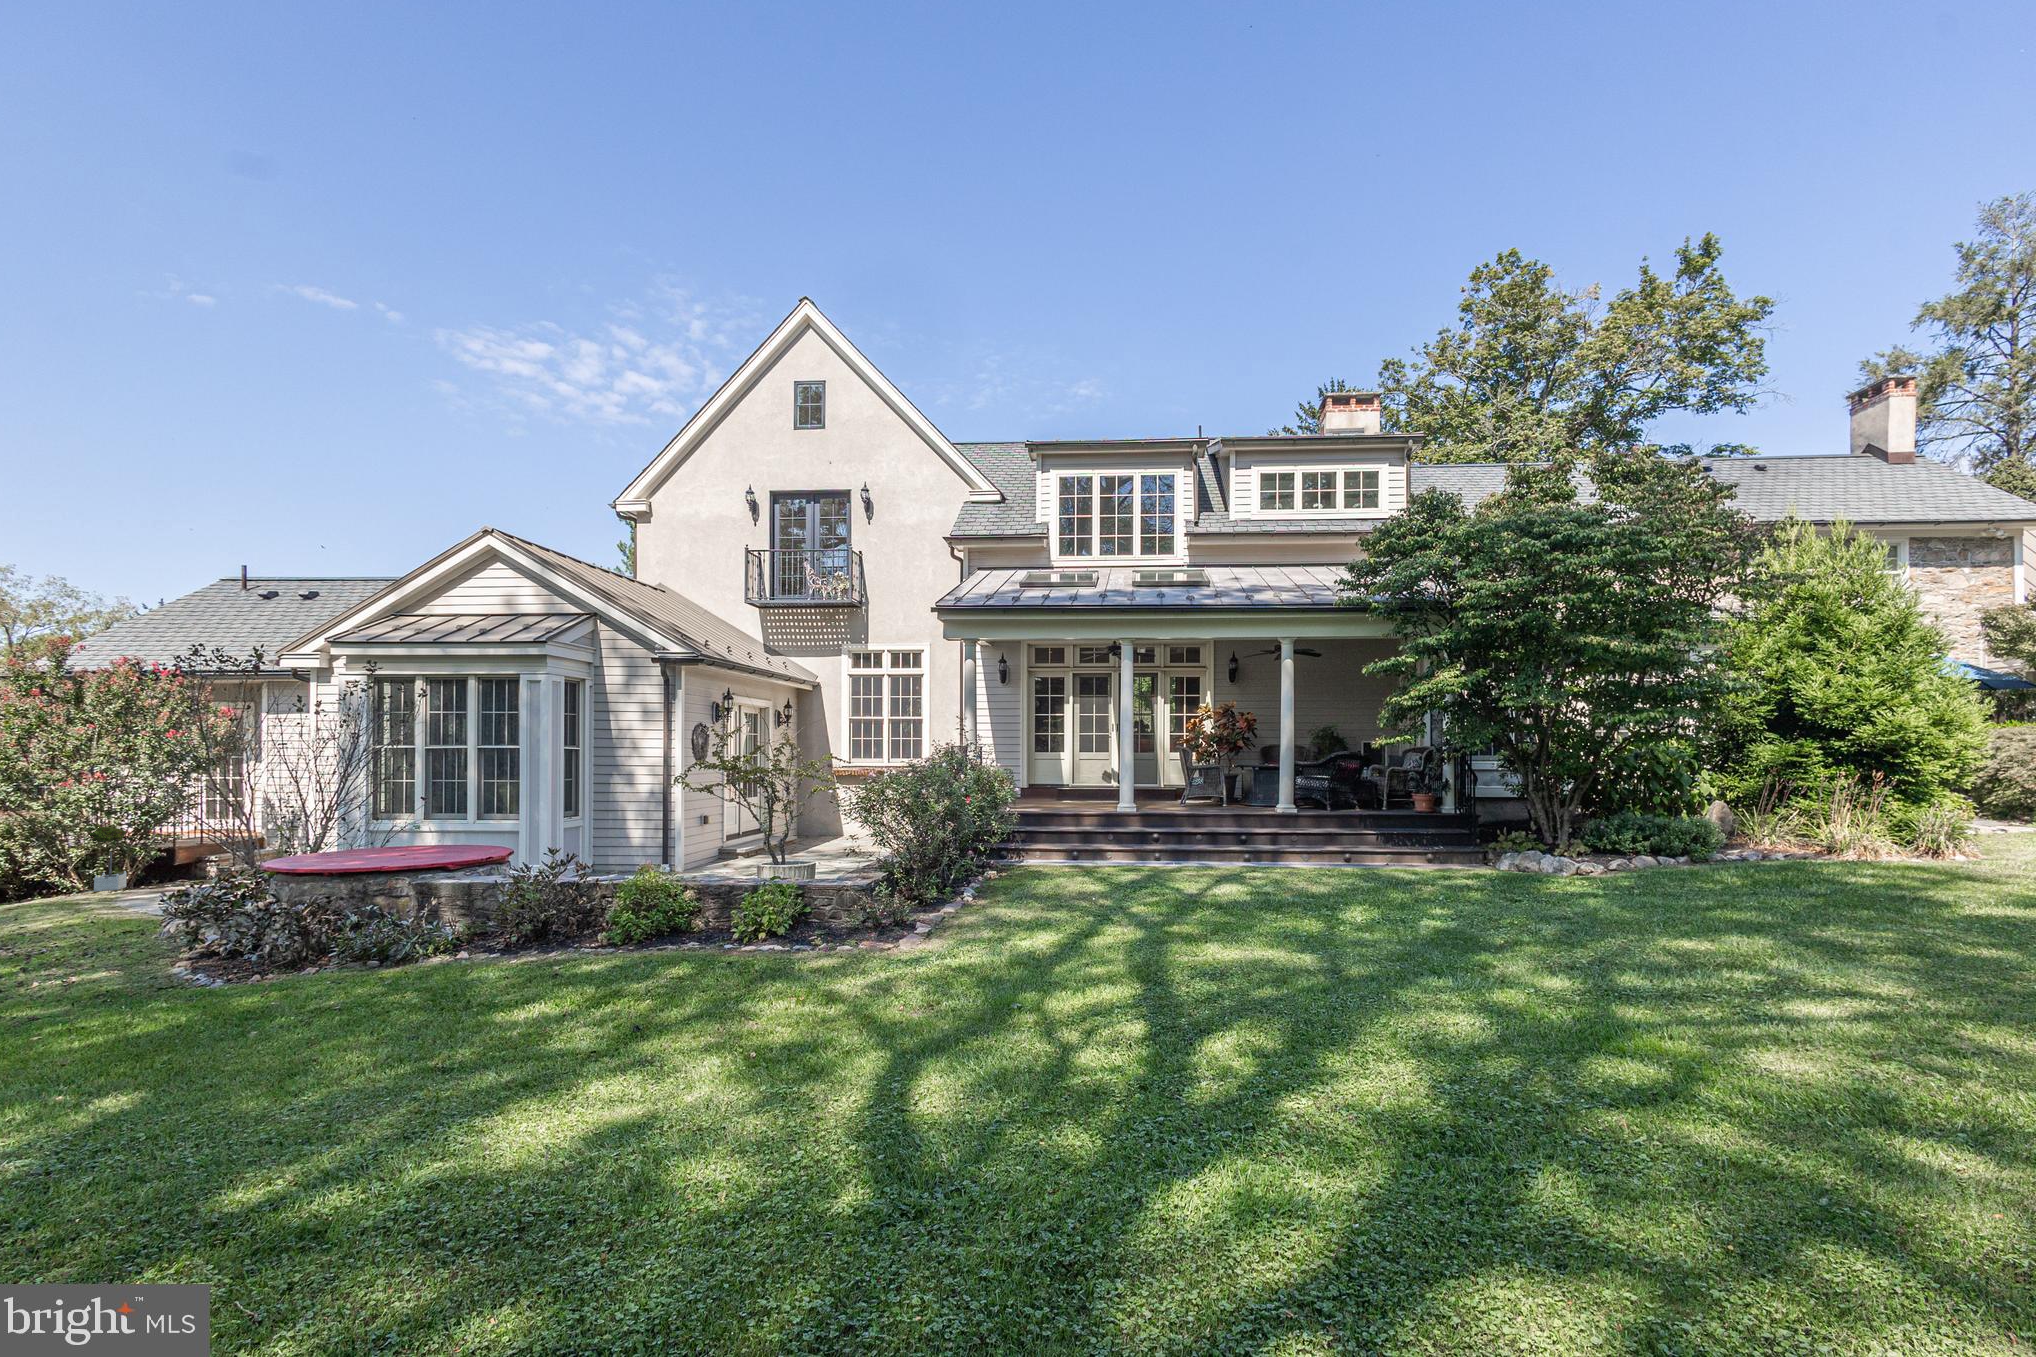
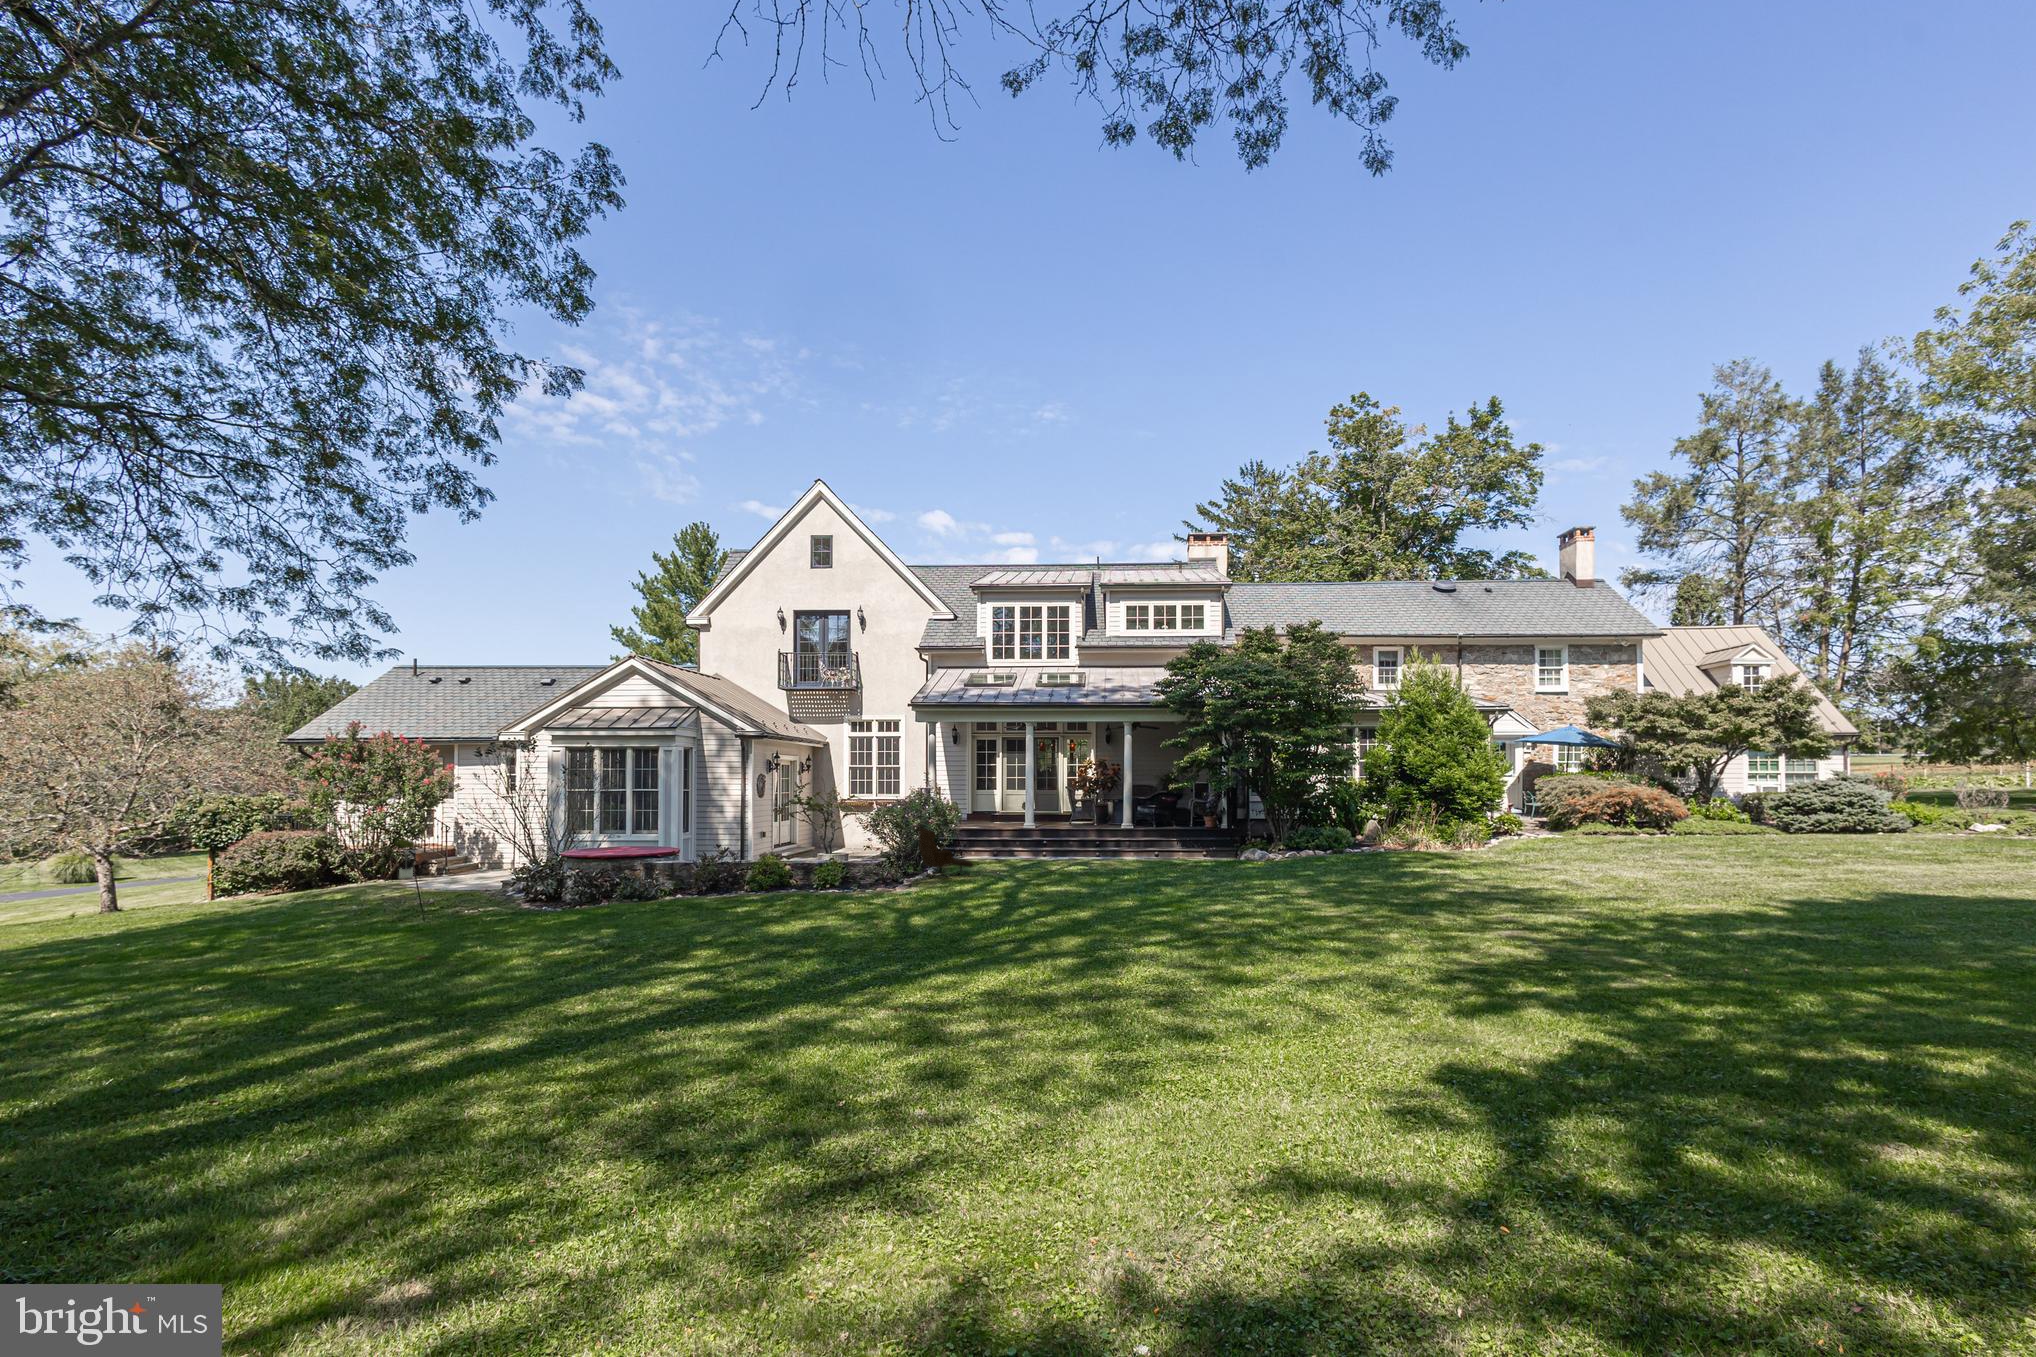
lounge chair: none [940,811,1044,906] -> present [919,829,973,877]

